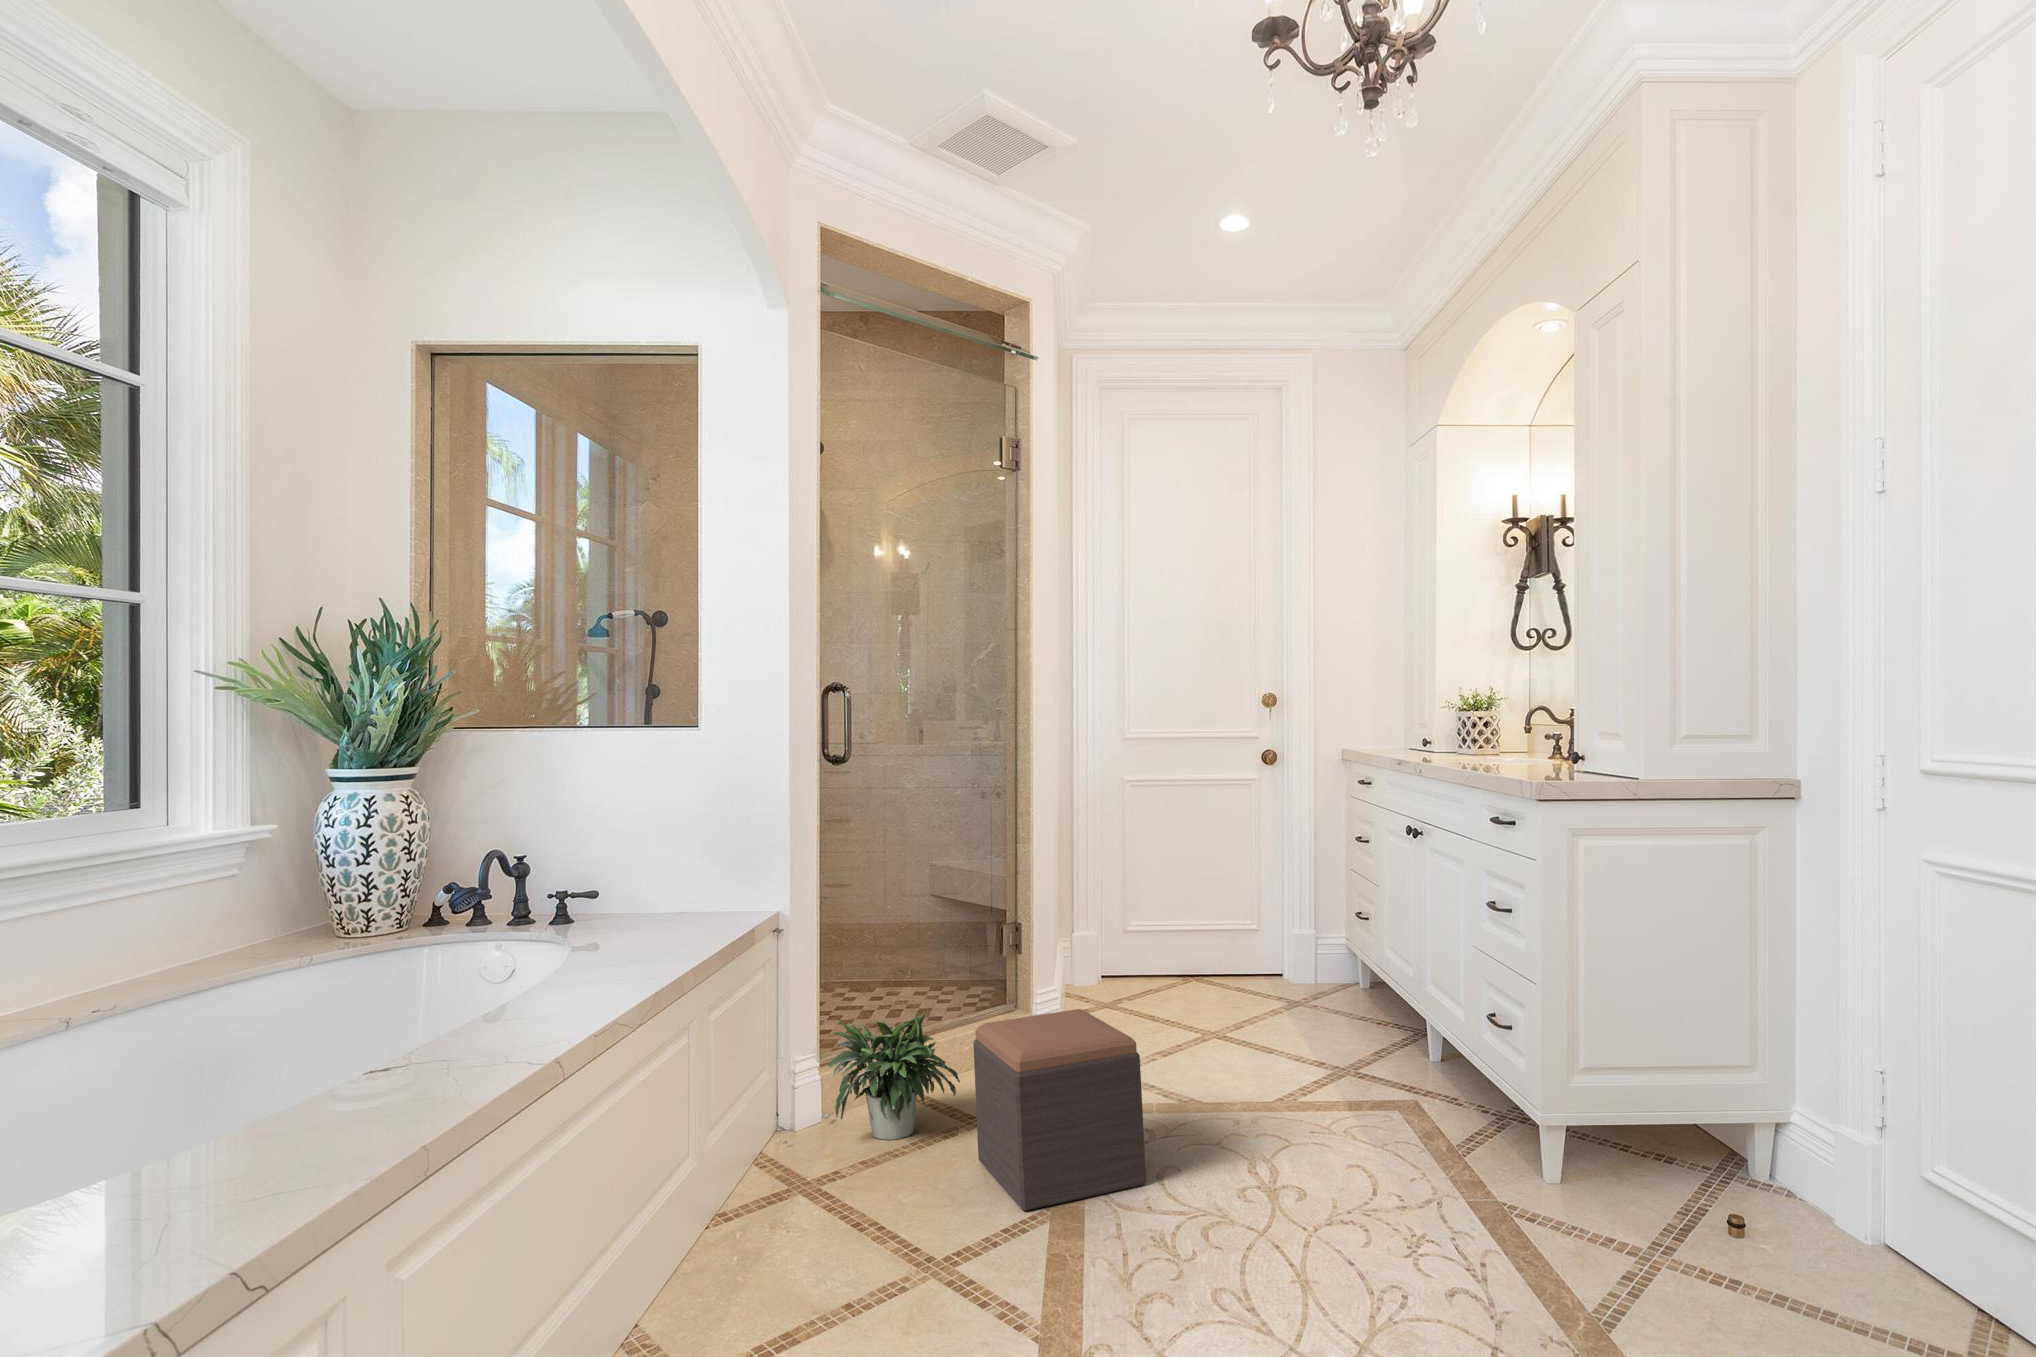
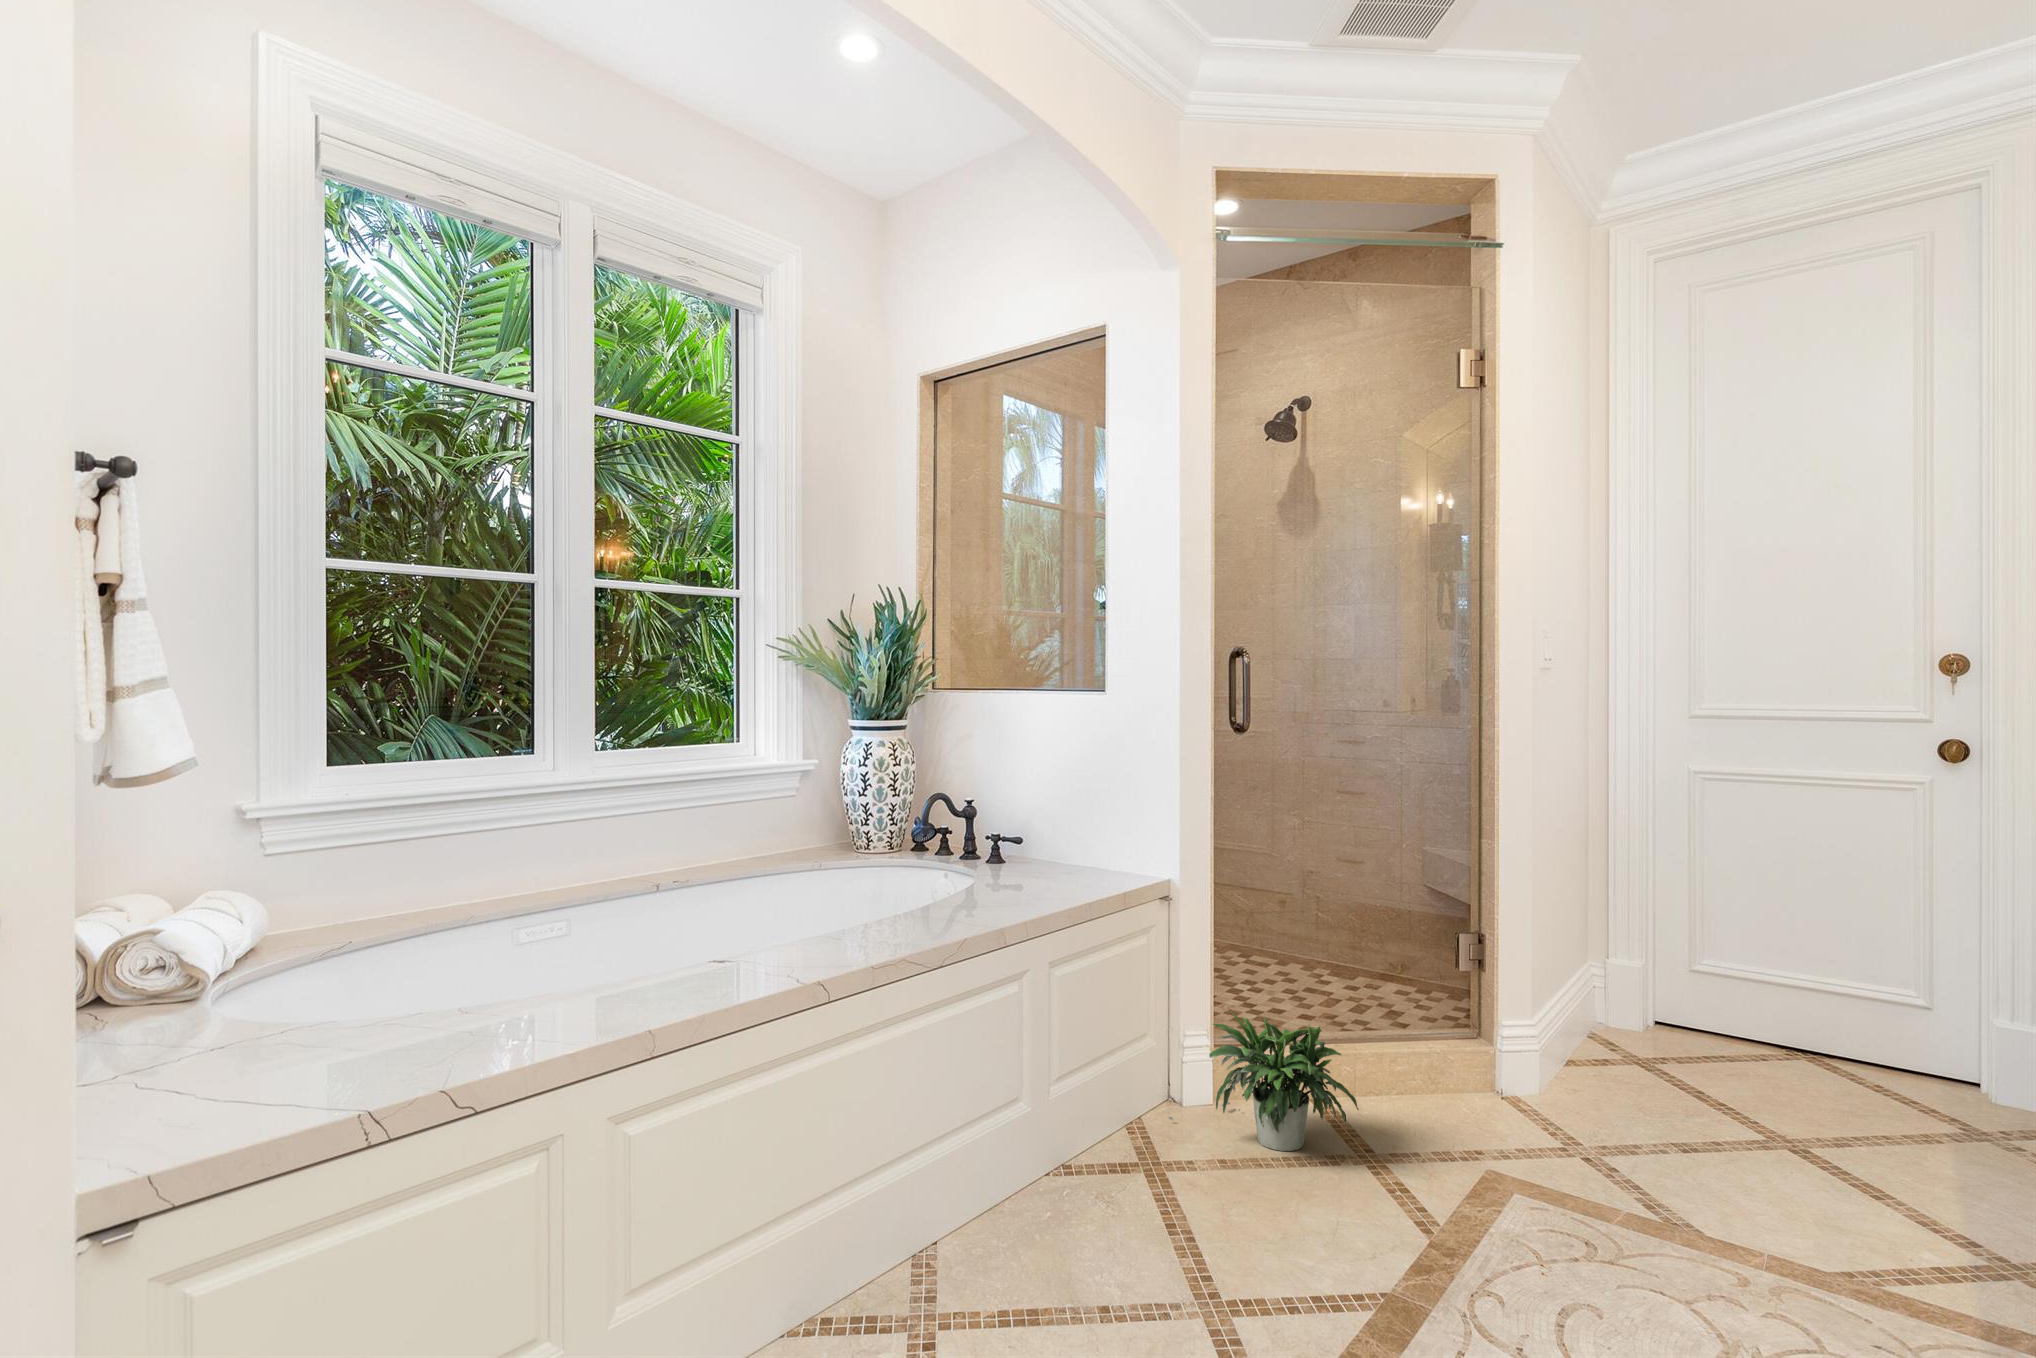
footstool: present [973,1009,1146,1211] -> none [1340,1057,1518,1306]

